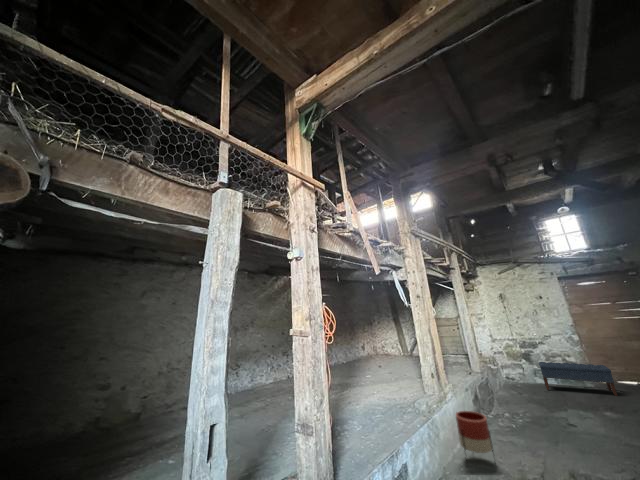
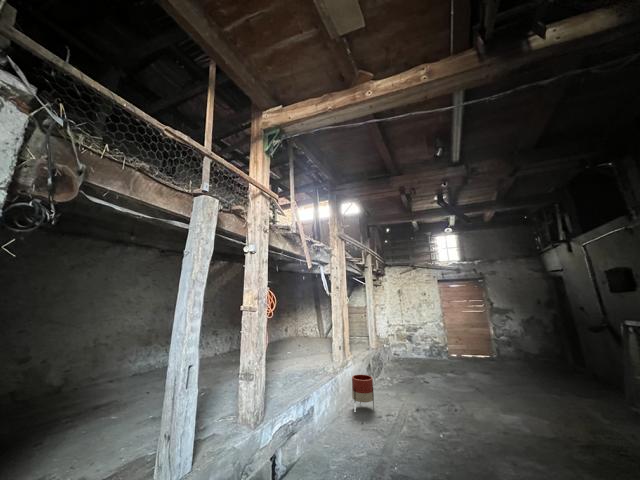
bench: present [539,362,618,396] -> none [417,342,460,366]

